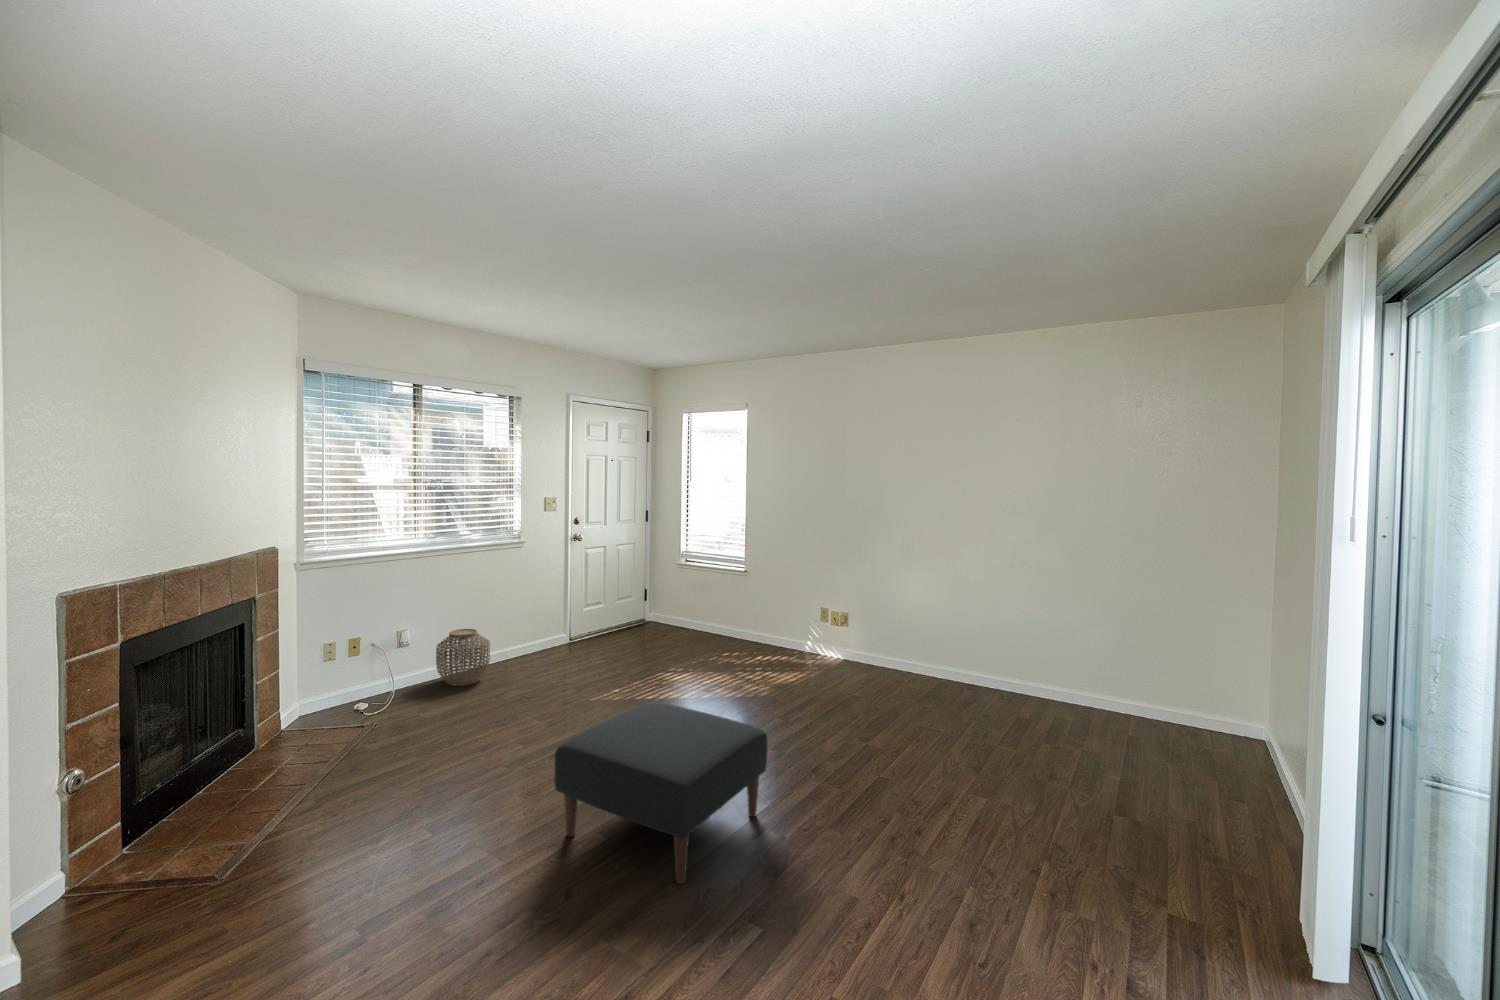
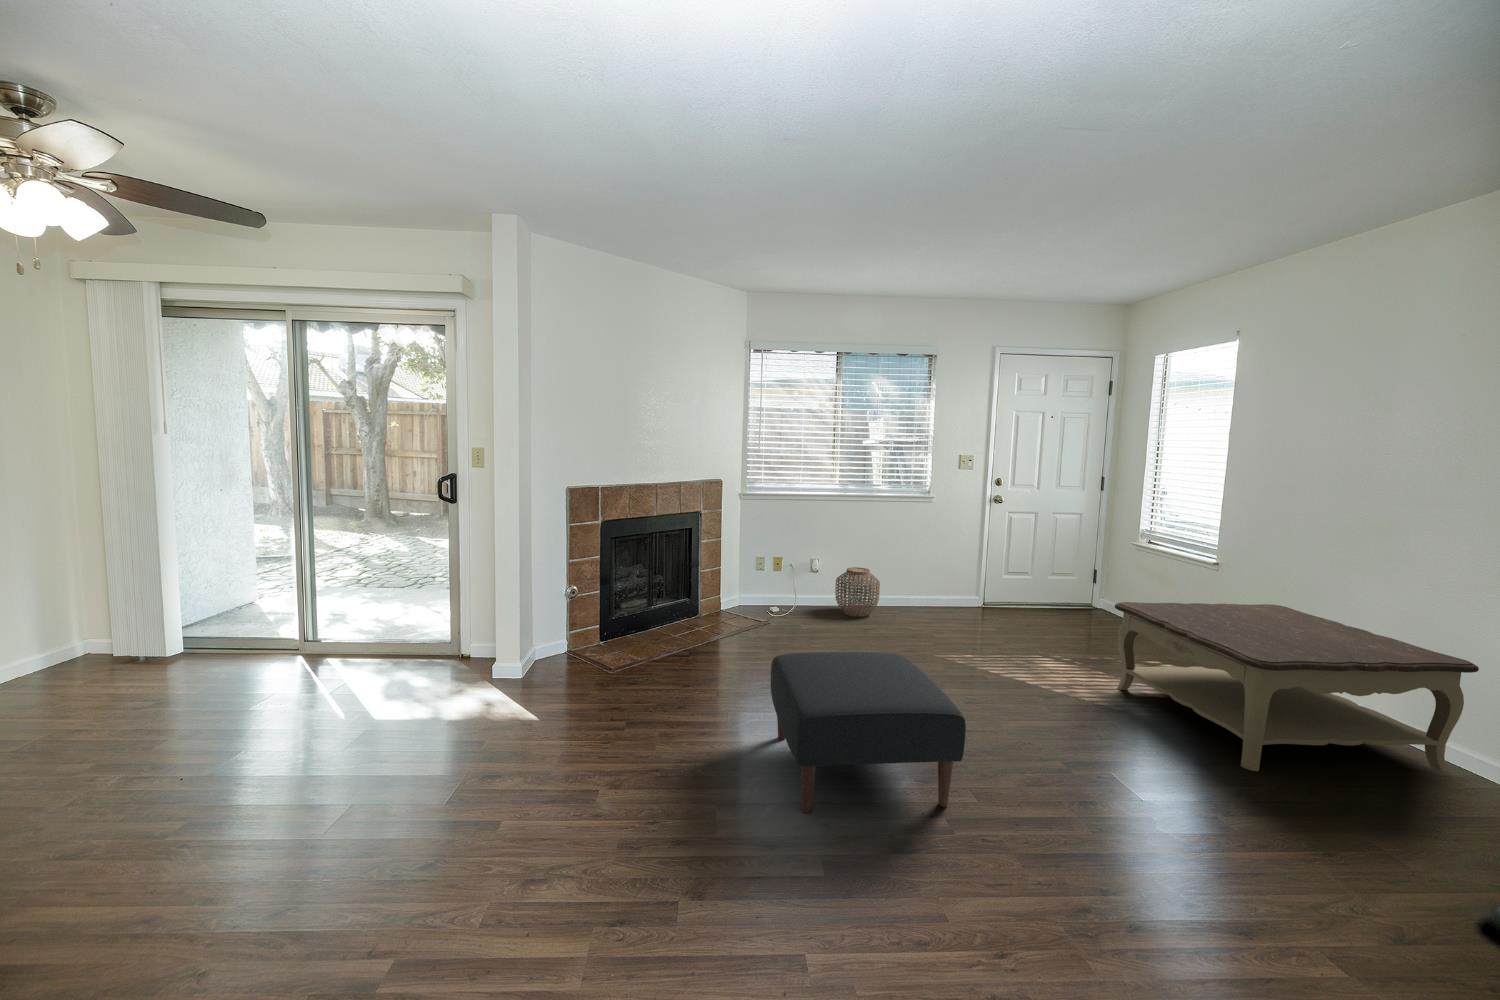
coffee table: none [724,594,900,706] -> present [1115,602,1479,772]

